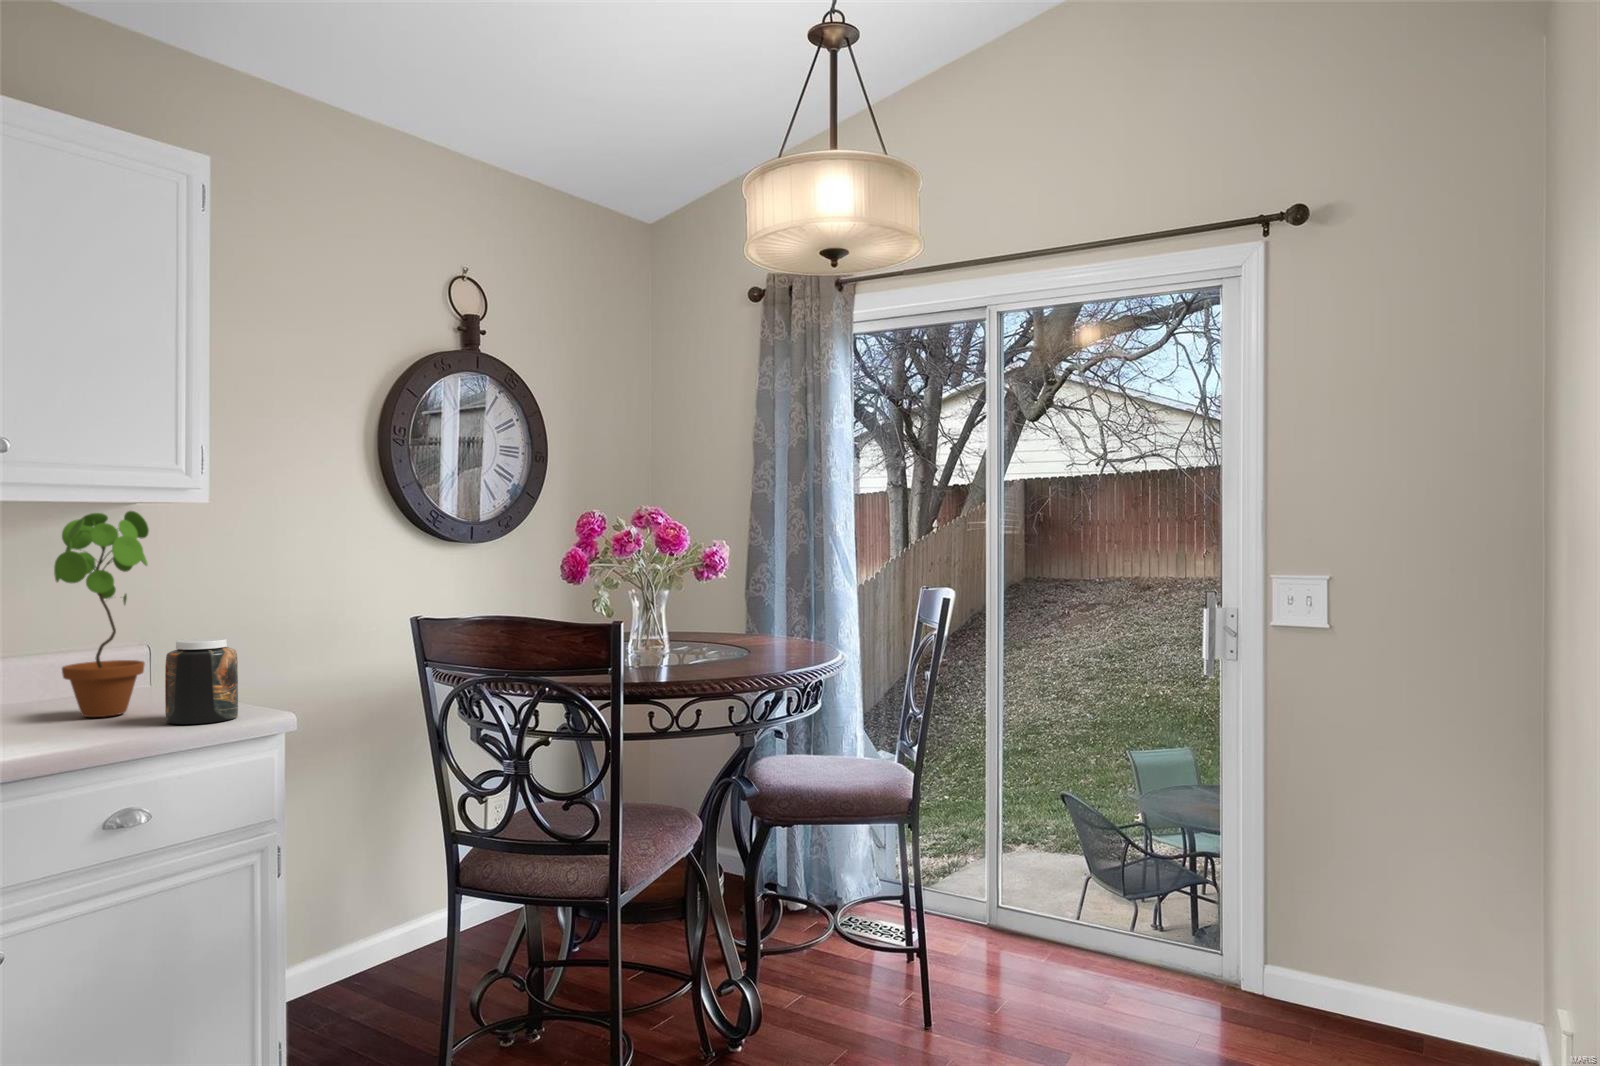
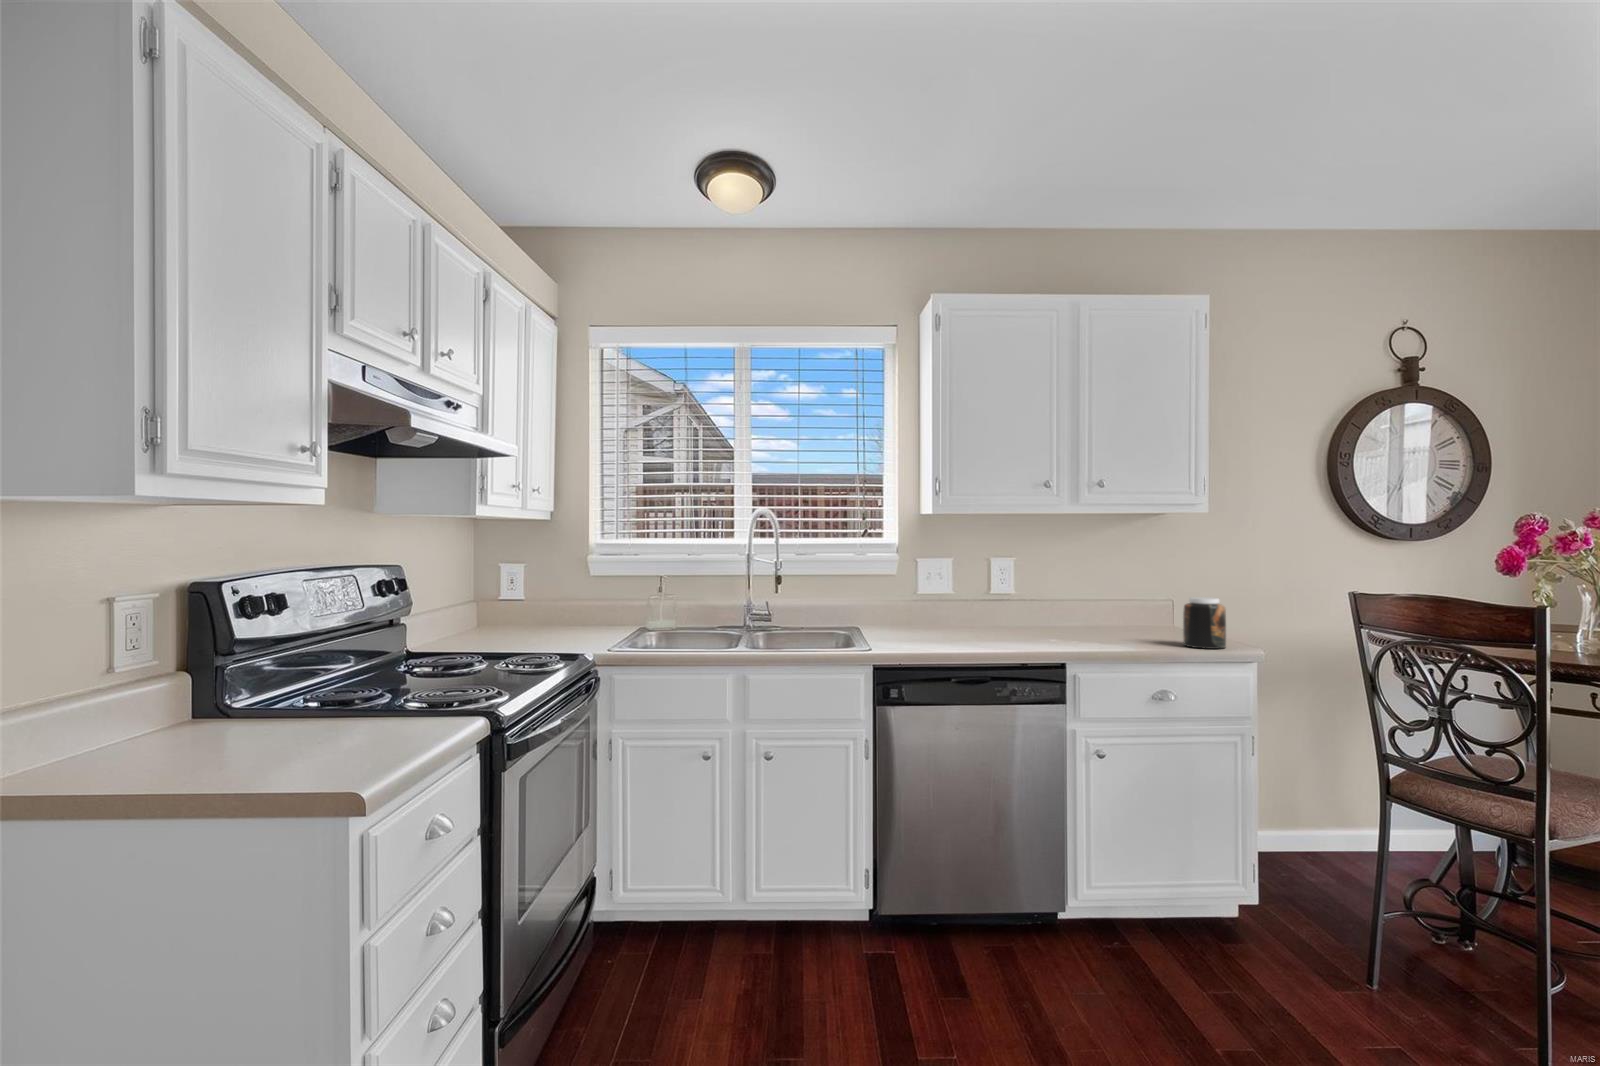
potted plant: present [54,511,149,717] -> none [1125,520,1173,639]

